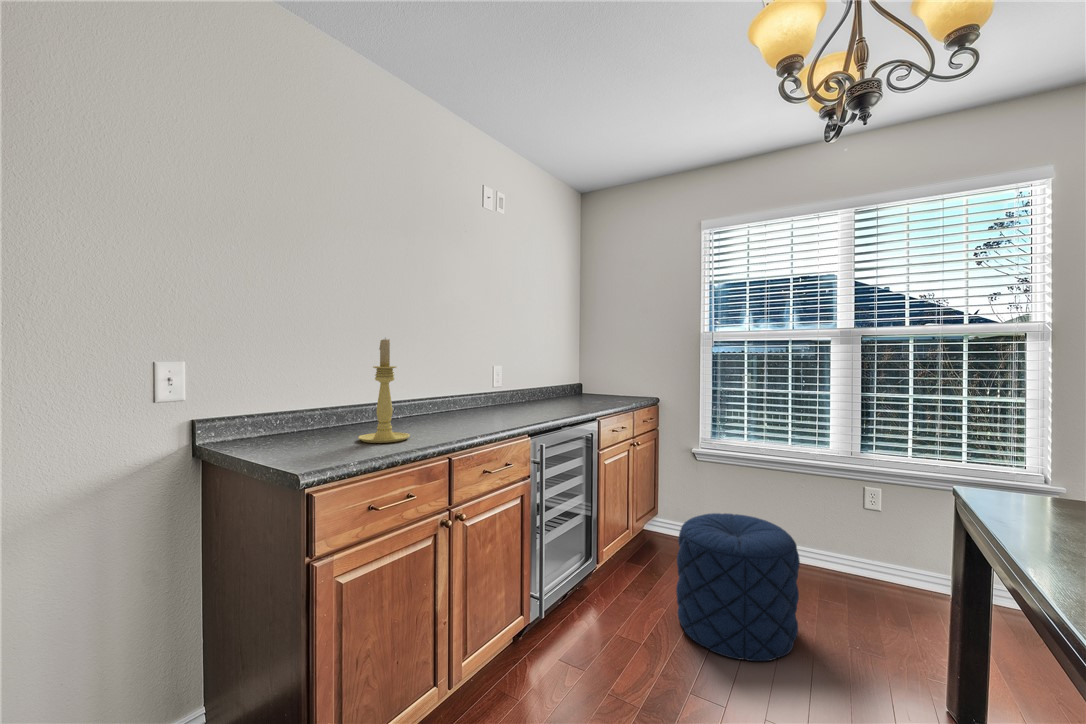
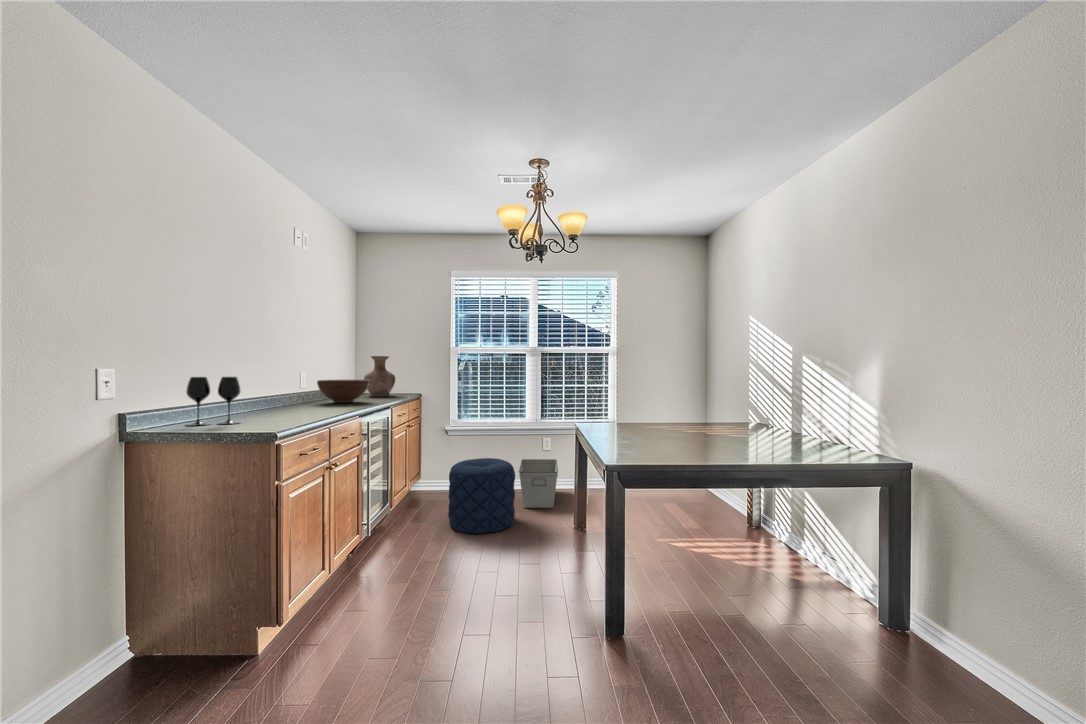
candle holder: present [358,339,410,443] -> none [258,350,297,421]
vase: none [580,346,620,401] -> present [364,356,395,397]
wine glass: none [269,375,334,444] -> present [186,377,240,426]
fruit bowl: none [503,378,568,410] -> present [317,380,369,403]
storage bin: none [811,517,897,629] -> present [519,459,558,508]

